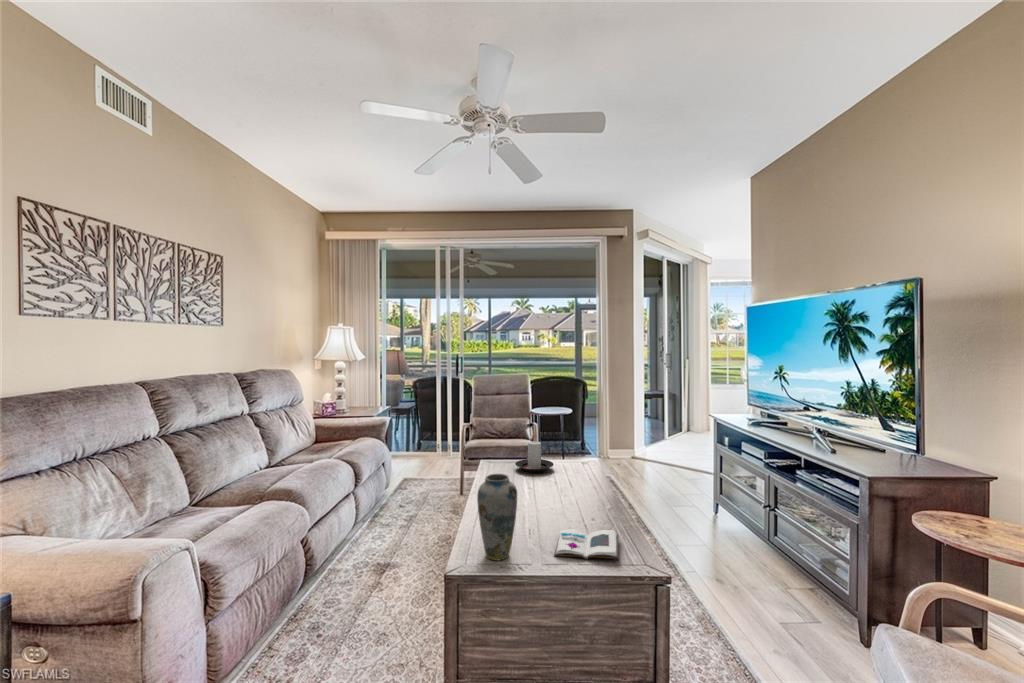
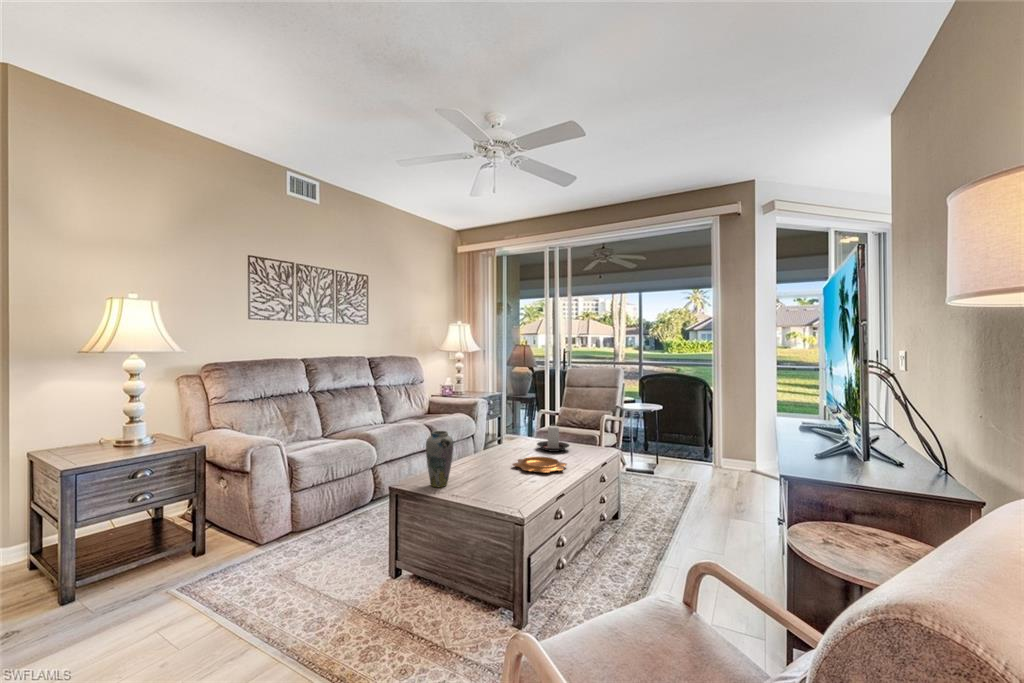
decorative bowl: none [530,482,597,505] -> present [513,457,567,473]
book: present [554,529,618,560] -> none [471,481,528,500]

